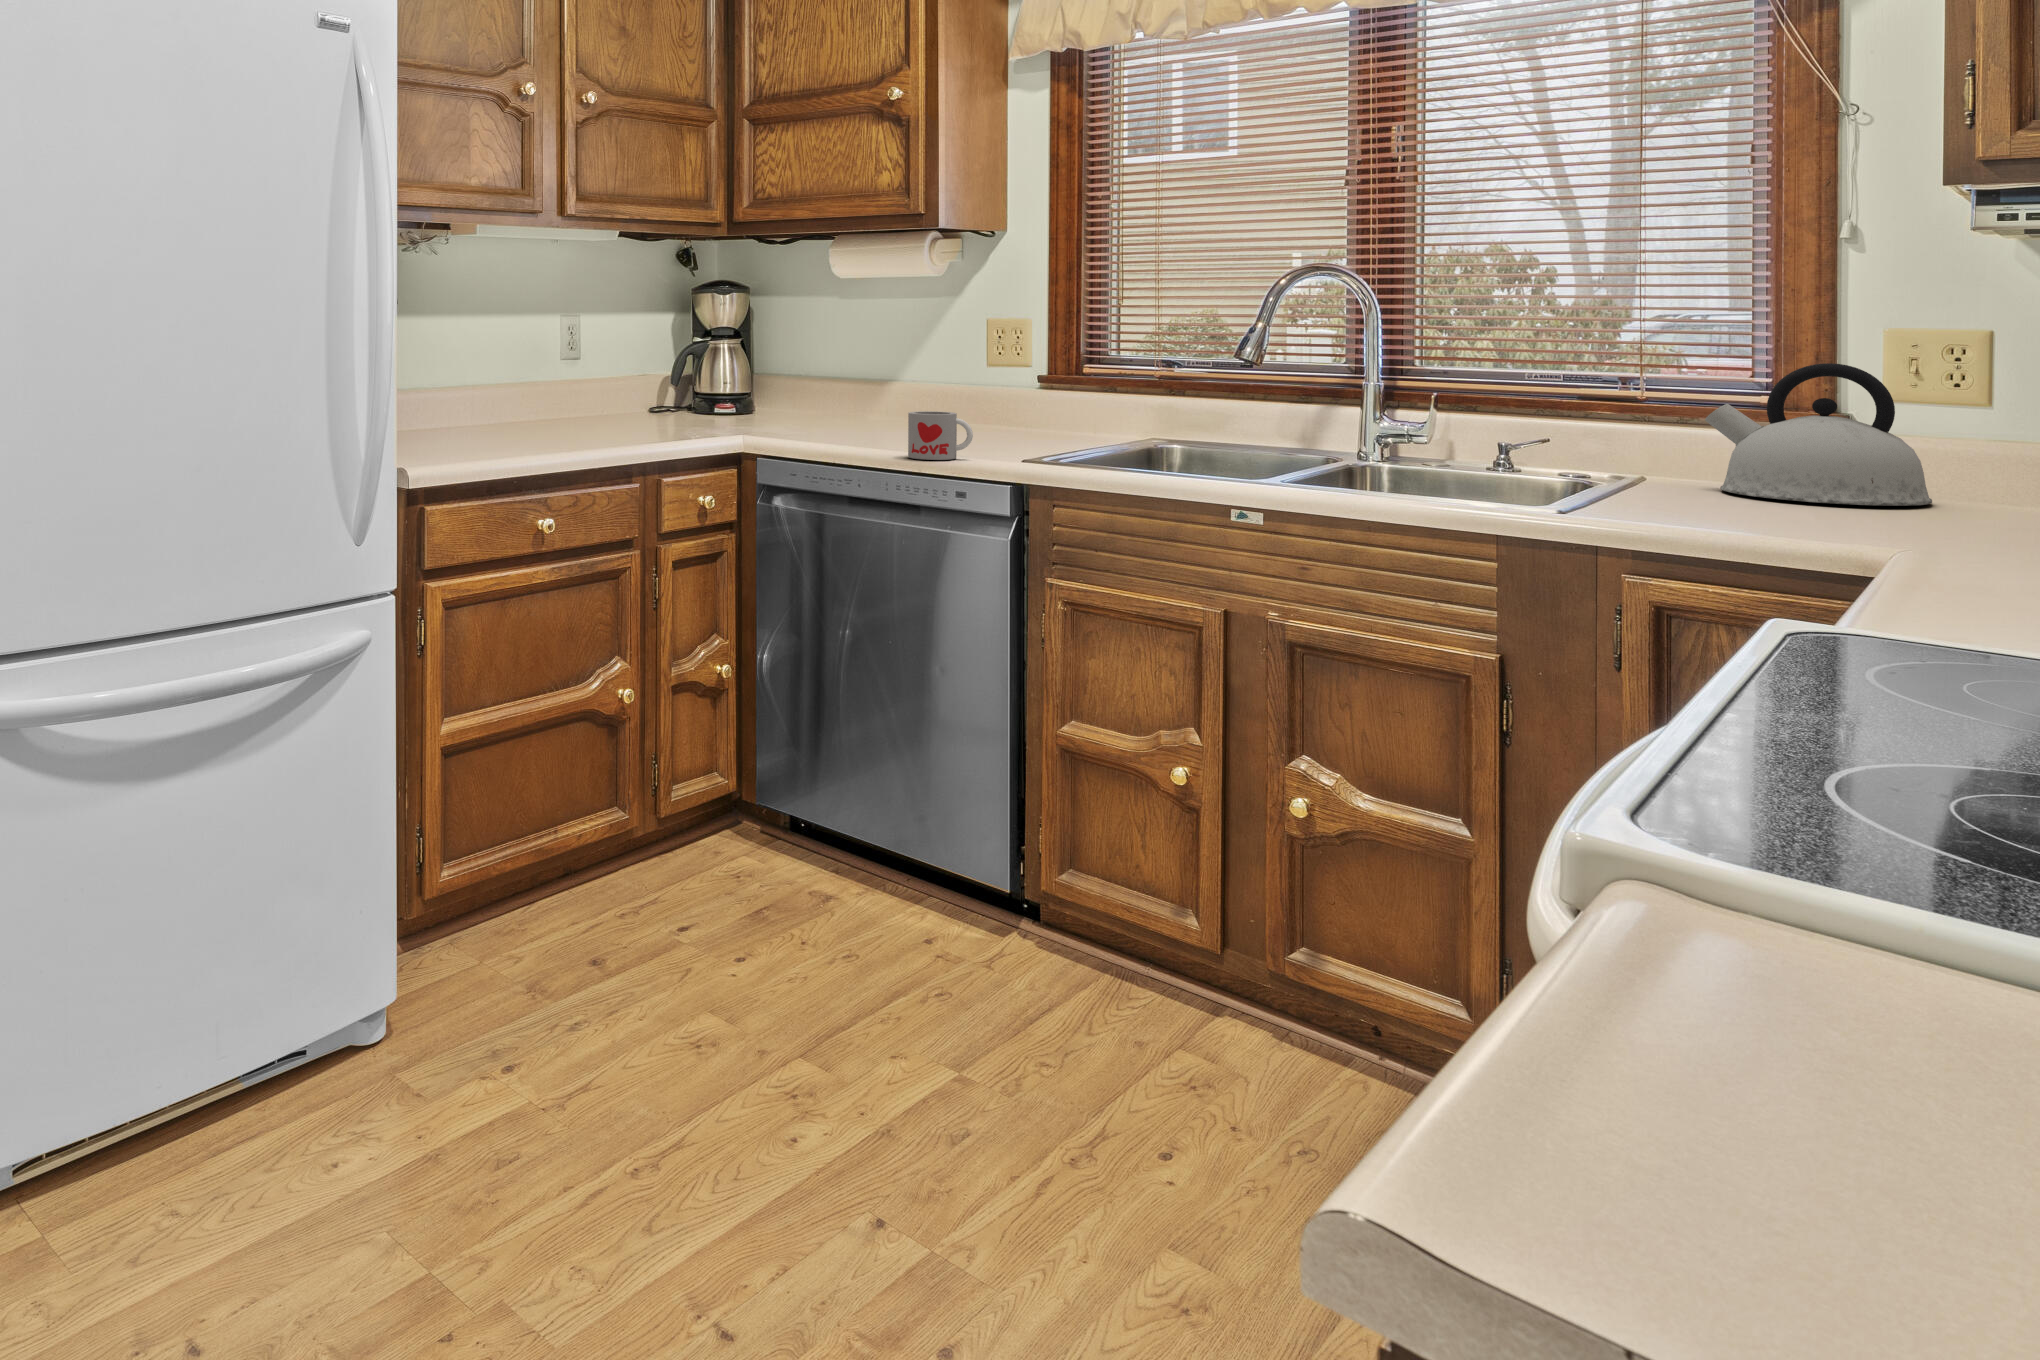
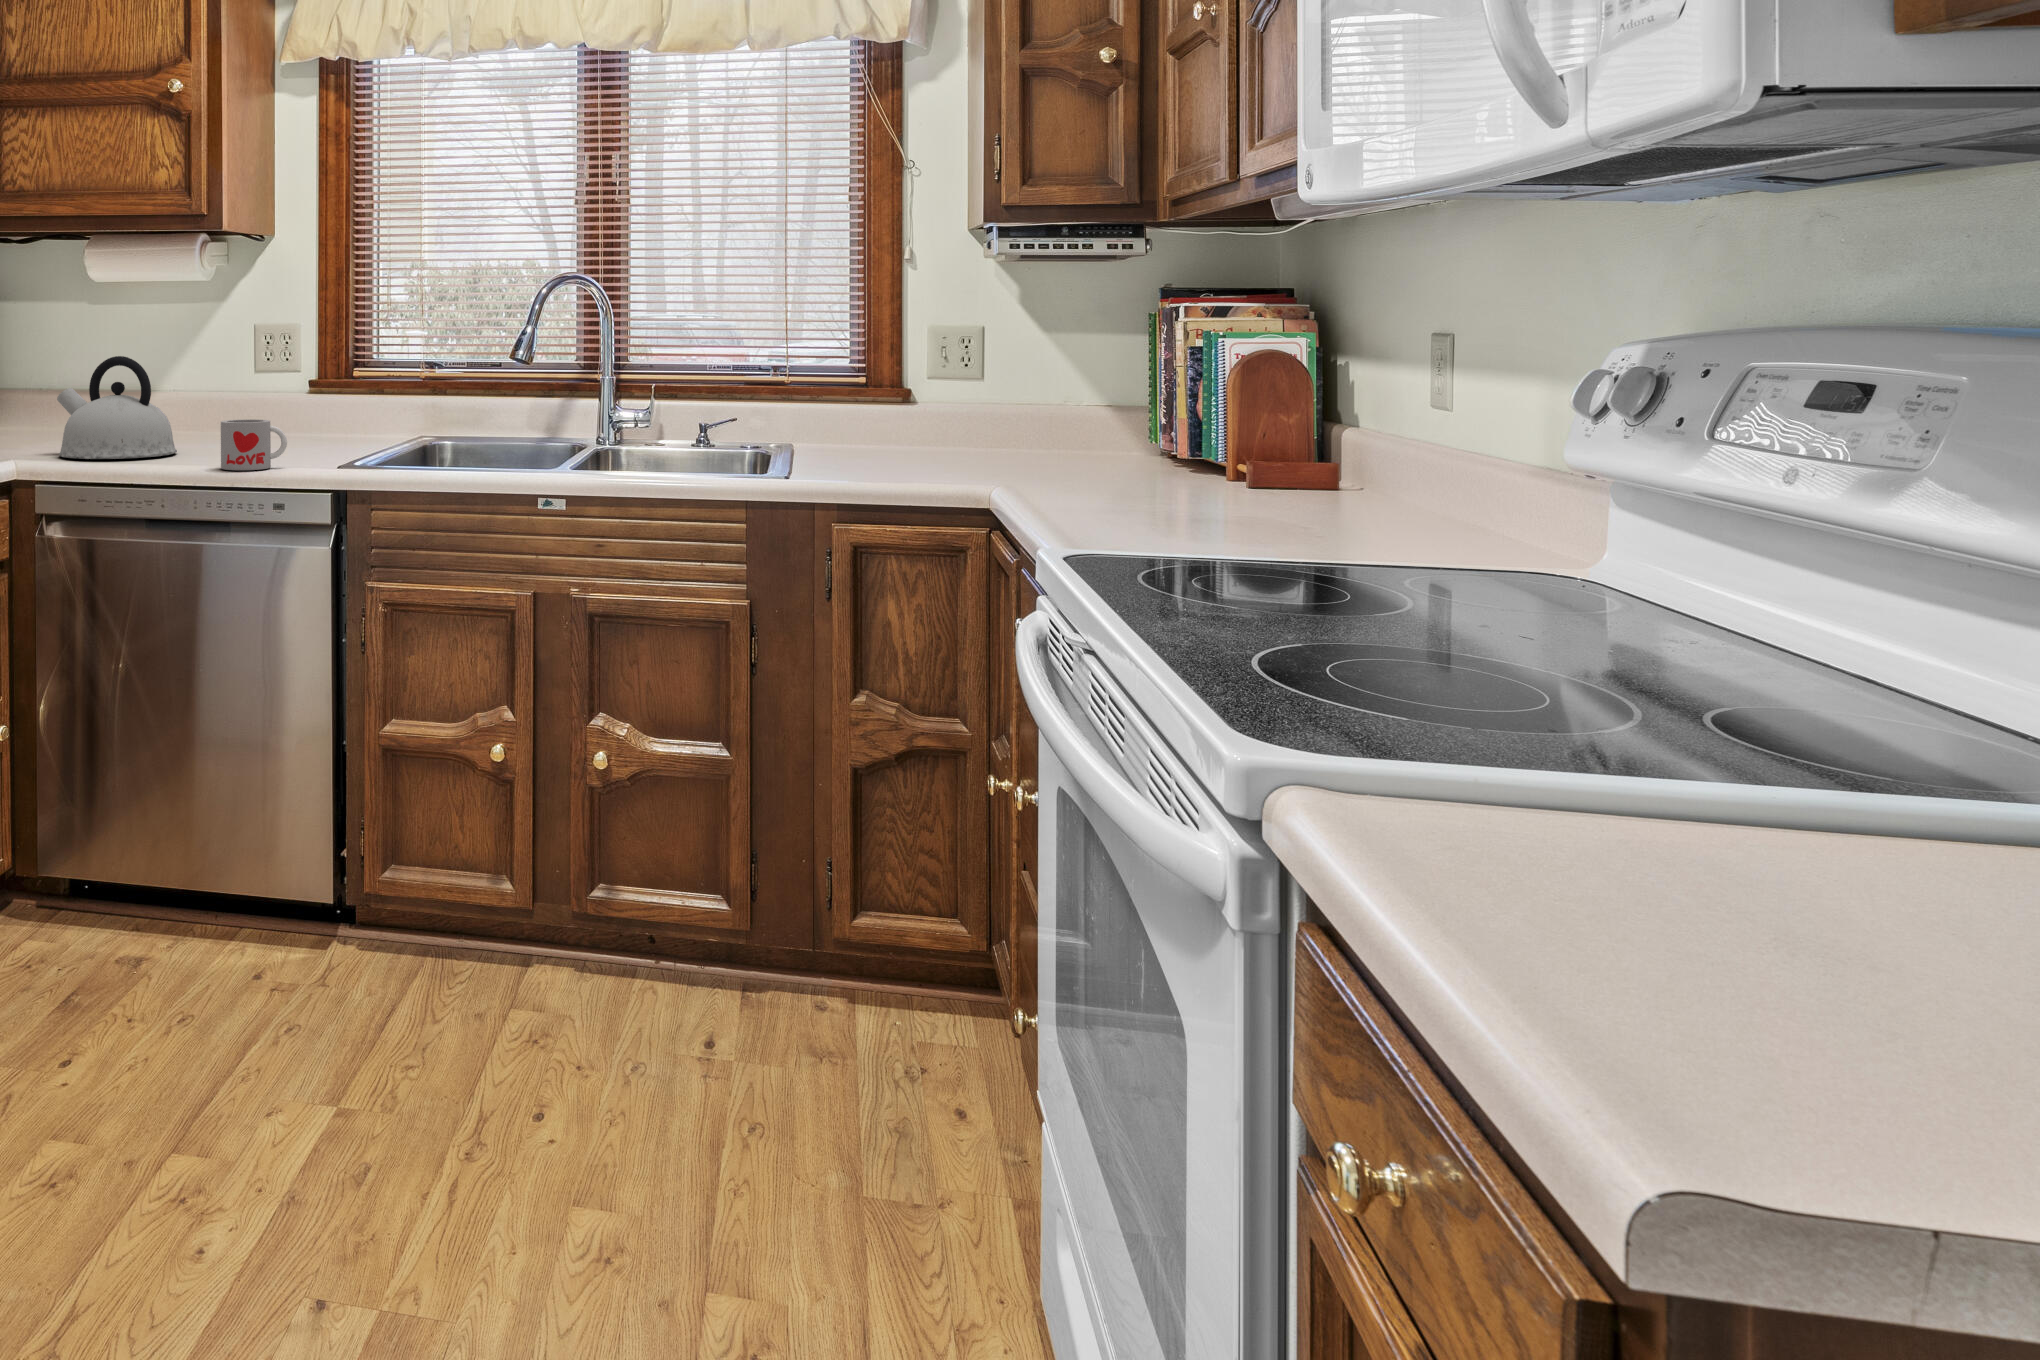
kettle: present [1705,363,1932,506] -> present [57,356,177,459]

